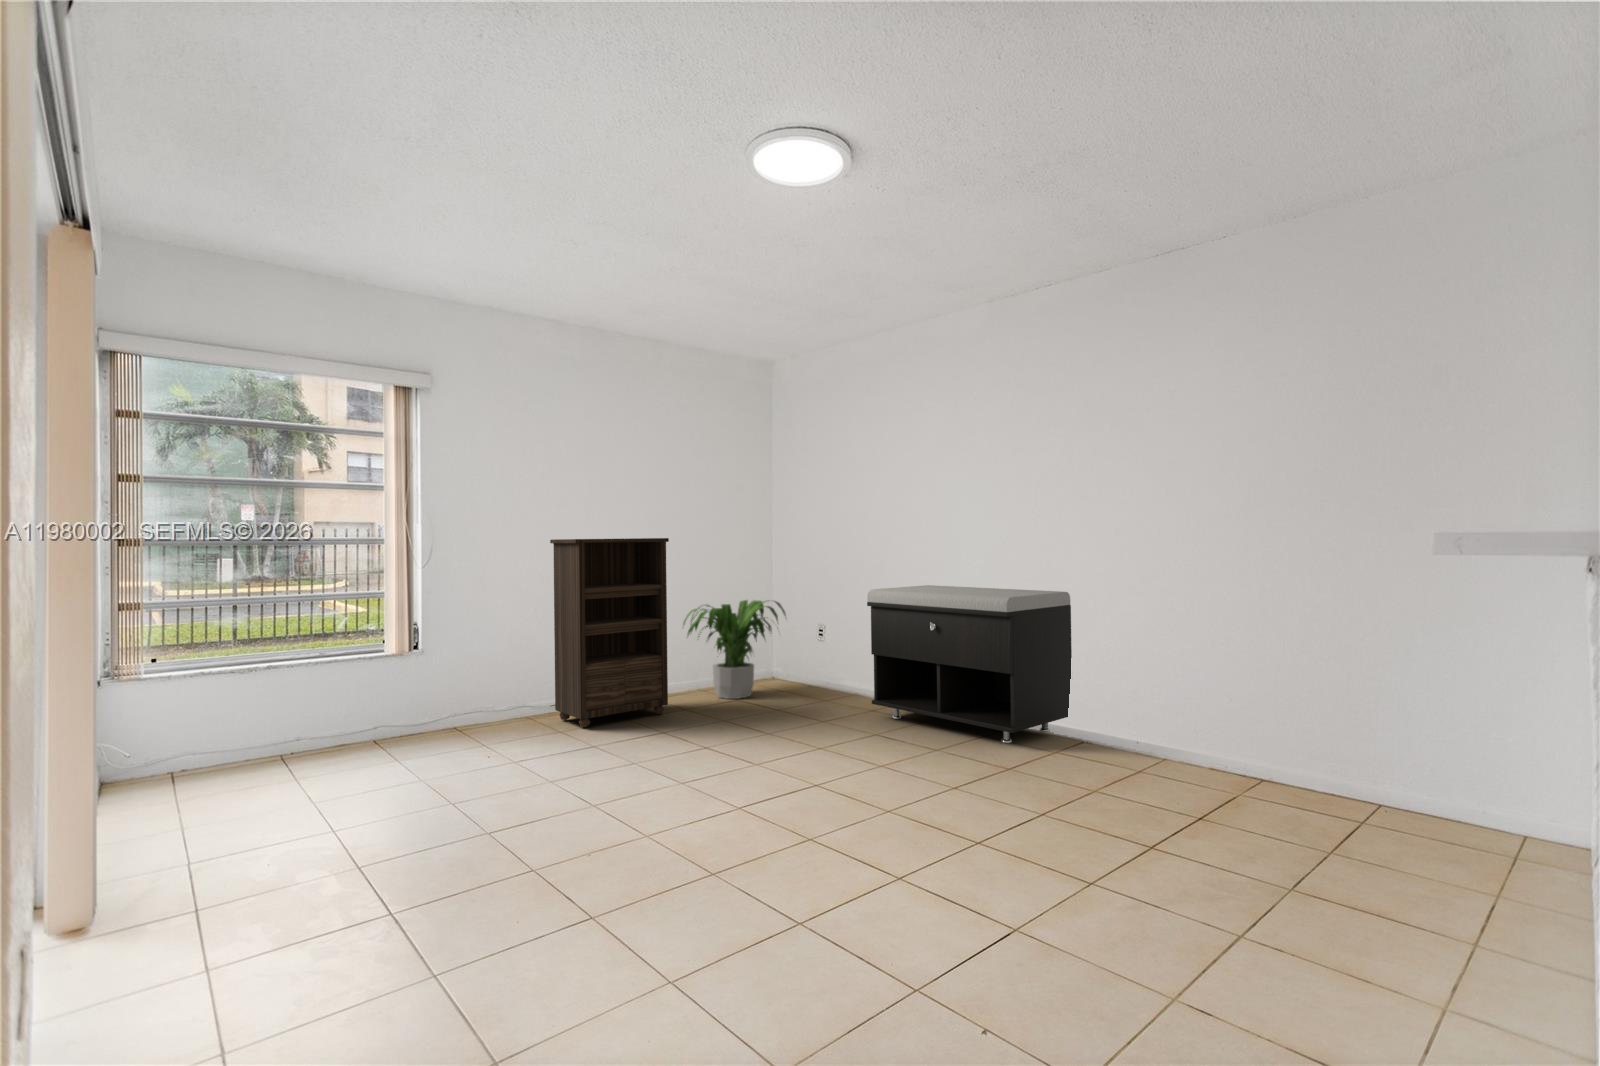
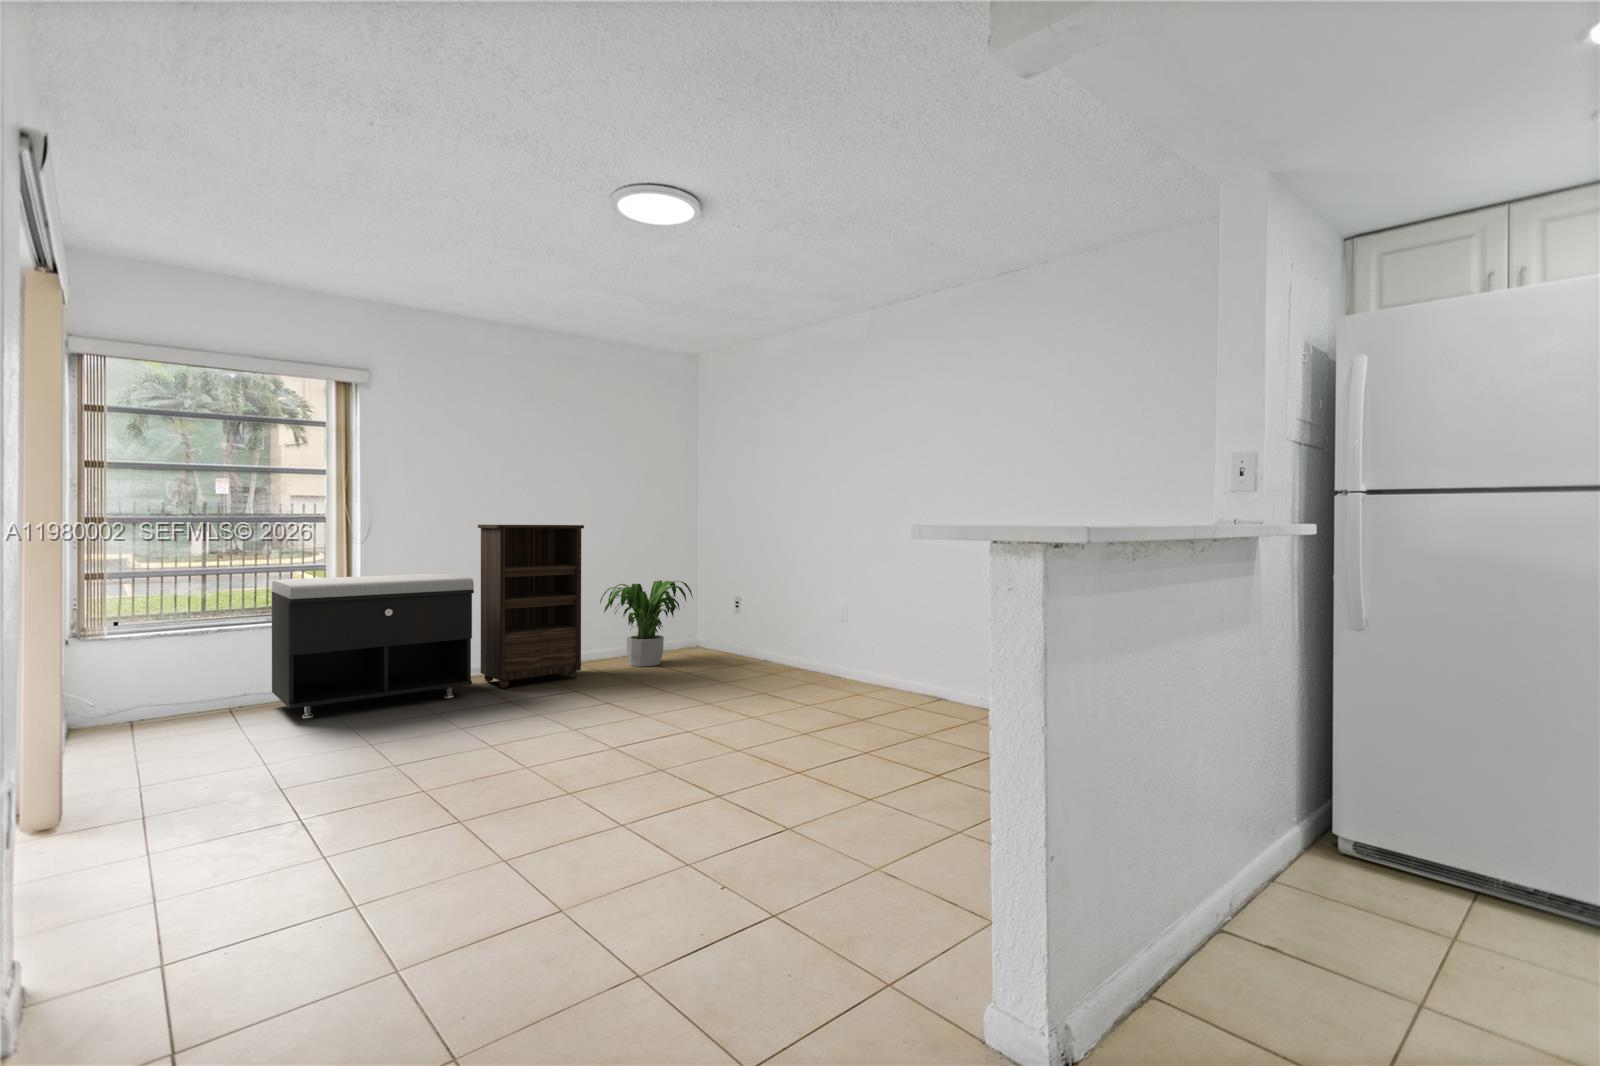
storage bench: present [867,585,1072,743] -> present [272,573,474,718]

